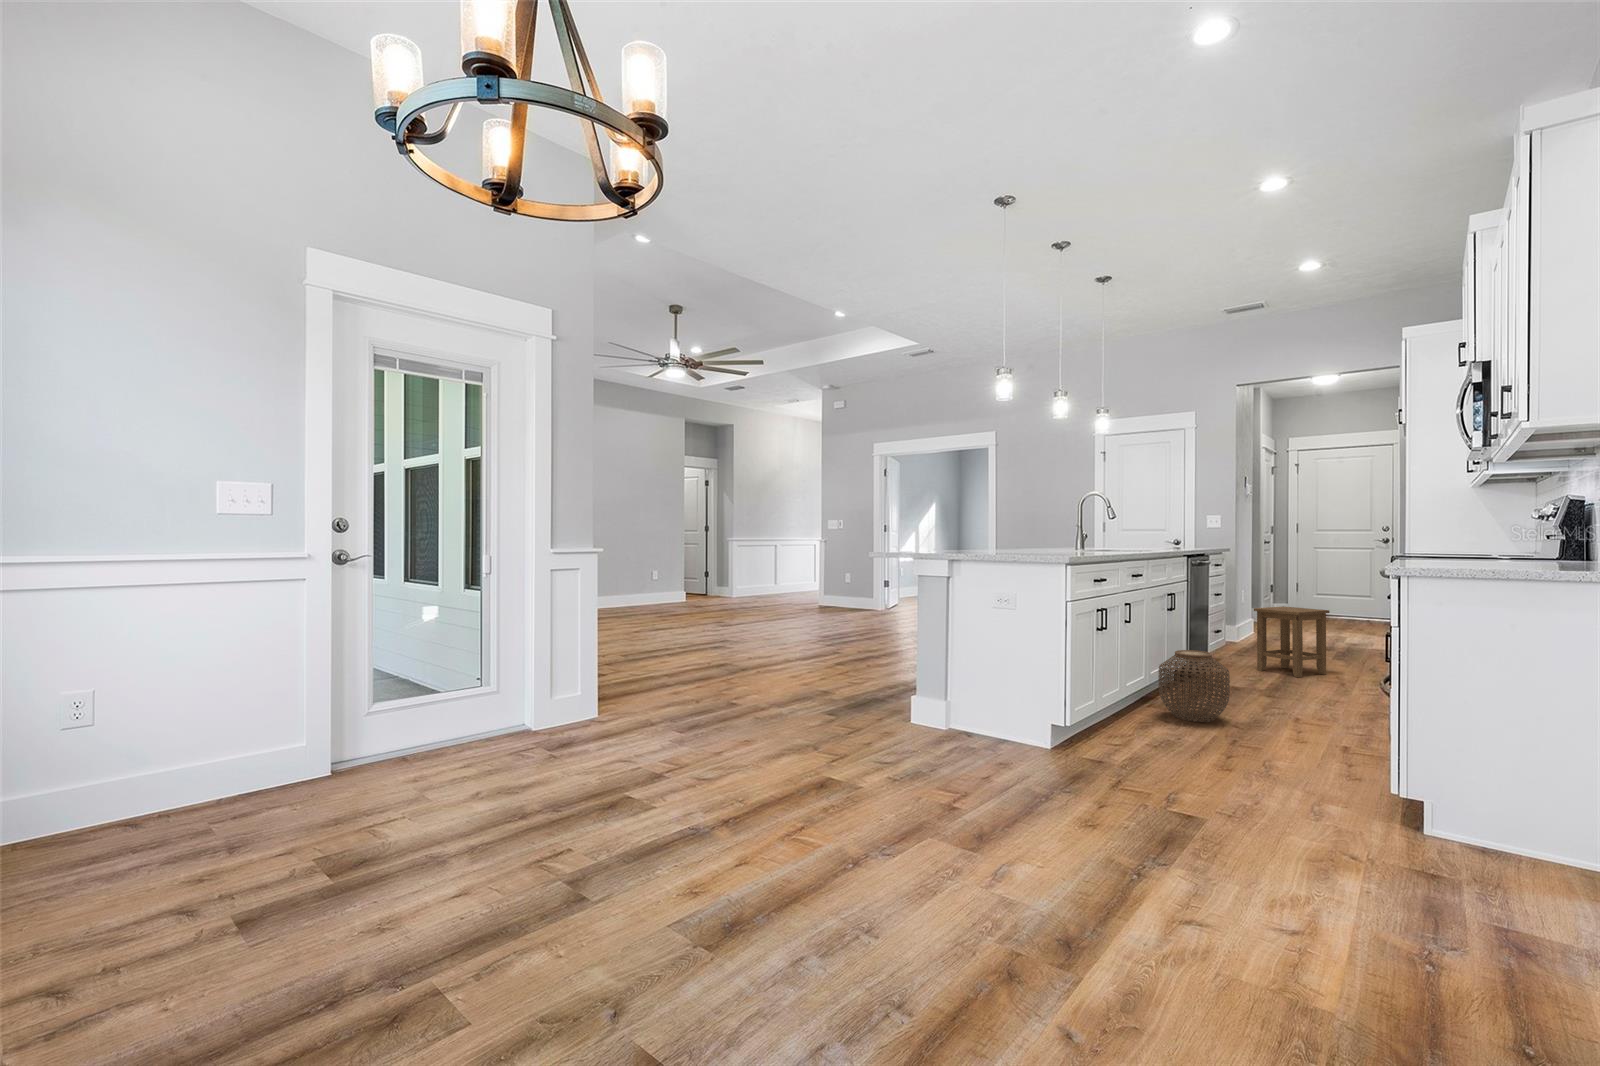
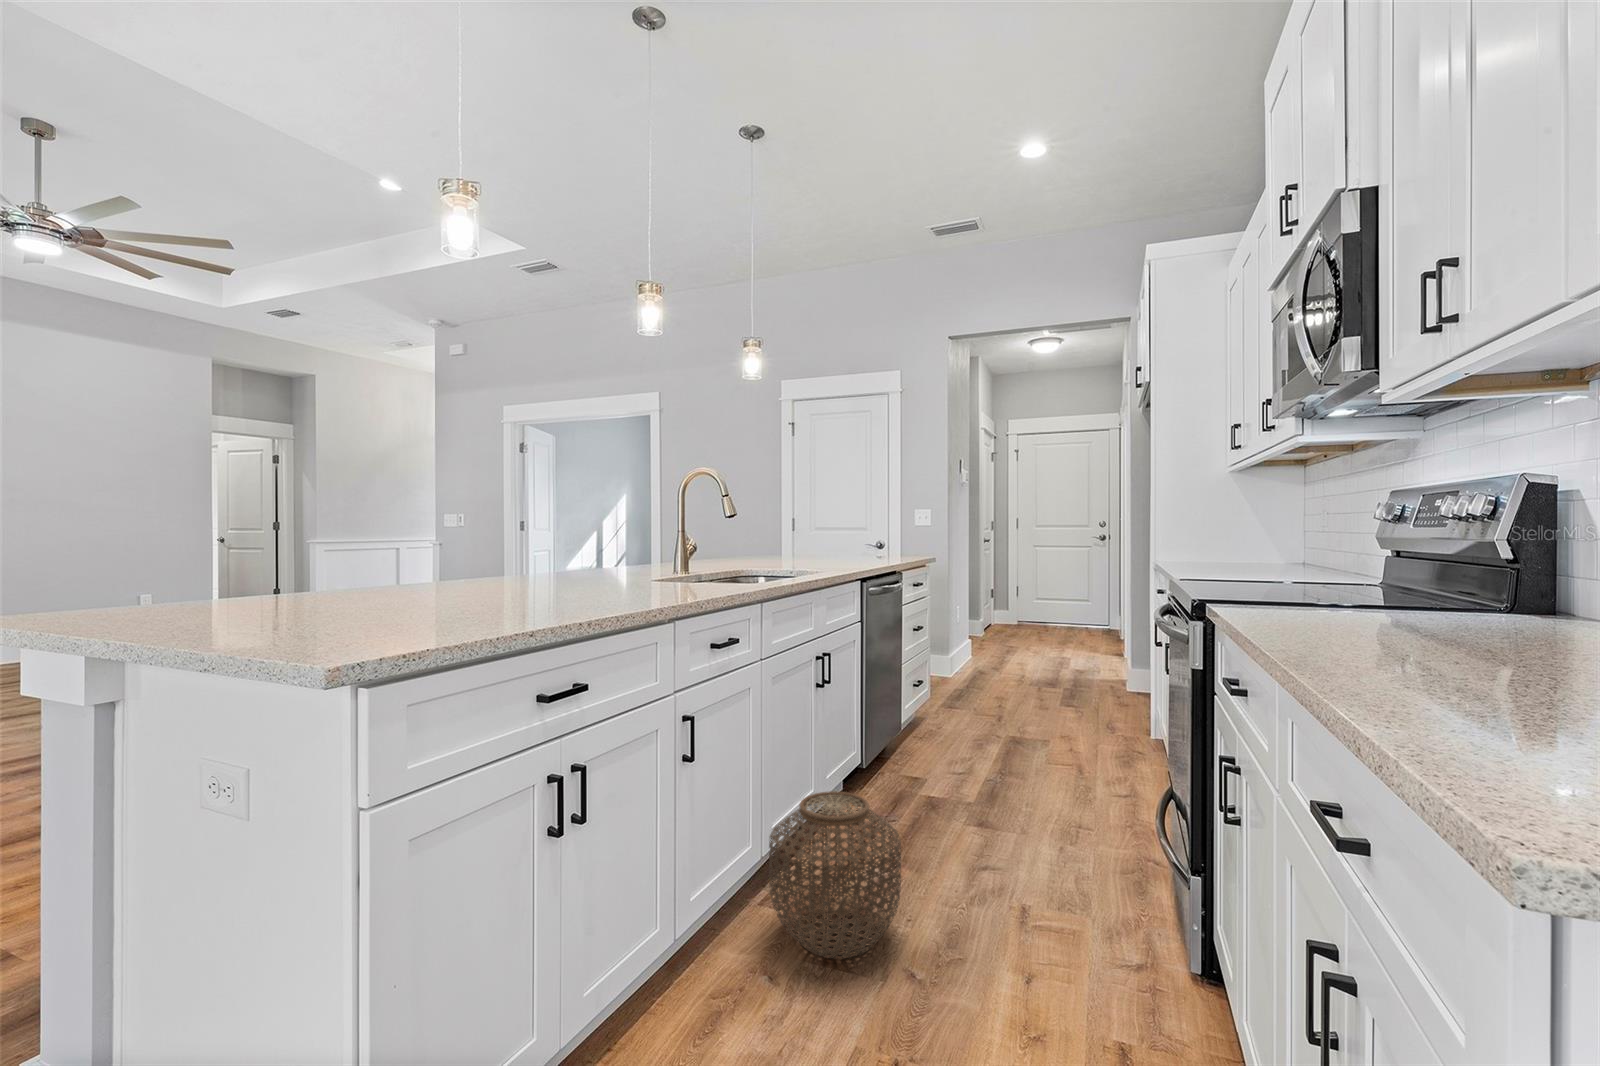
stool: present [1254,606,1330,677] -> none [963,643,1060,756]

